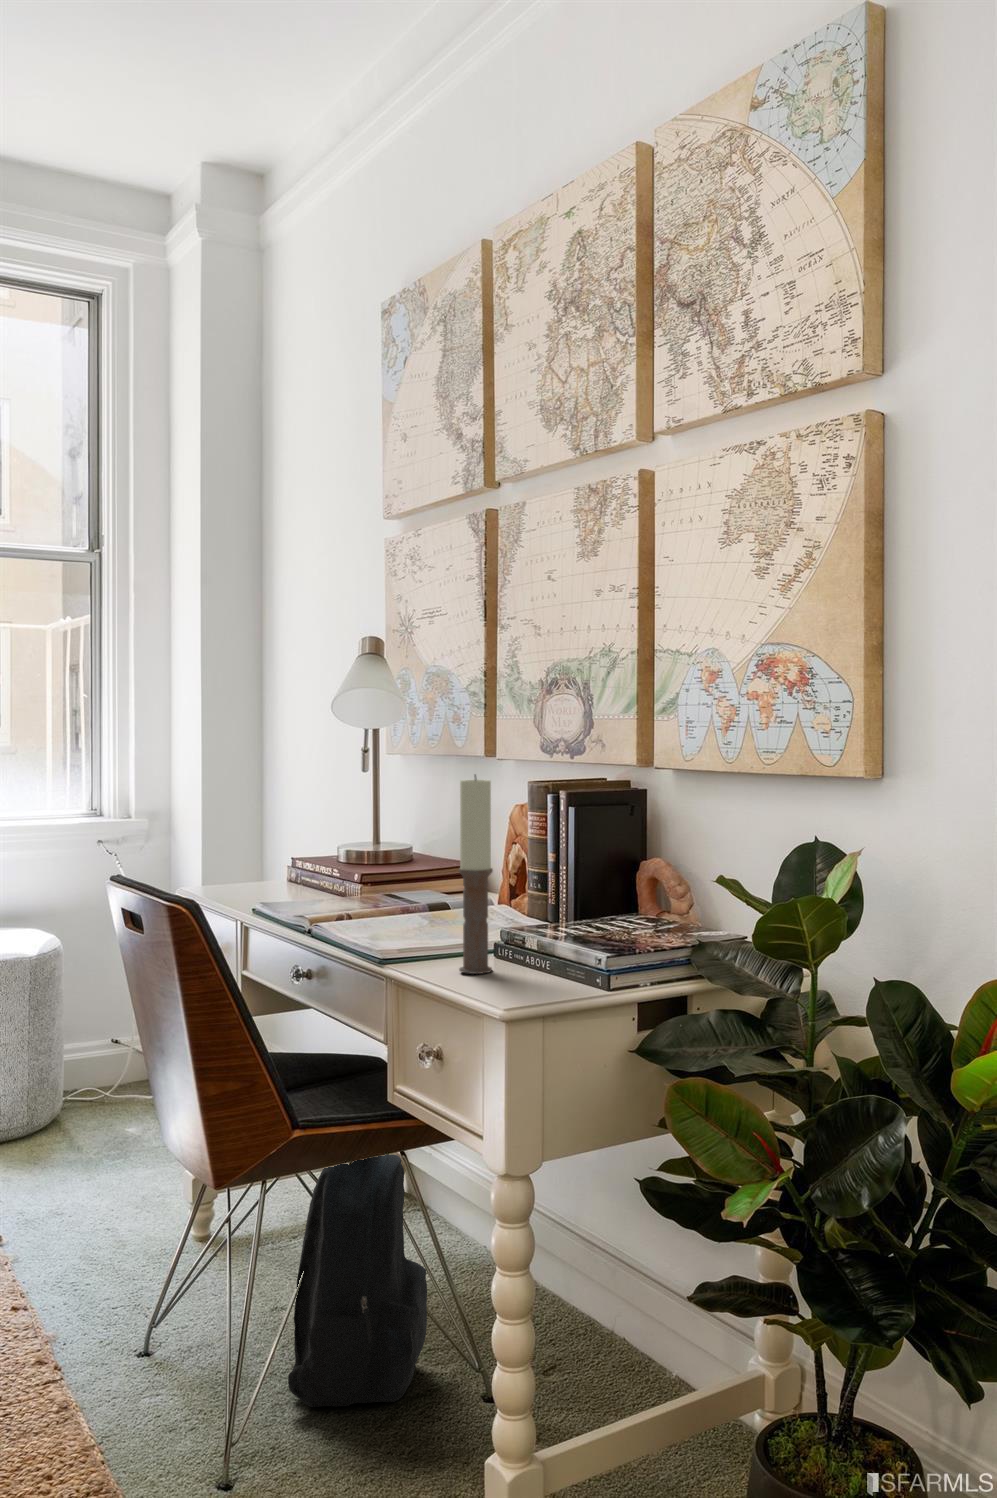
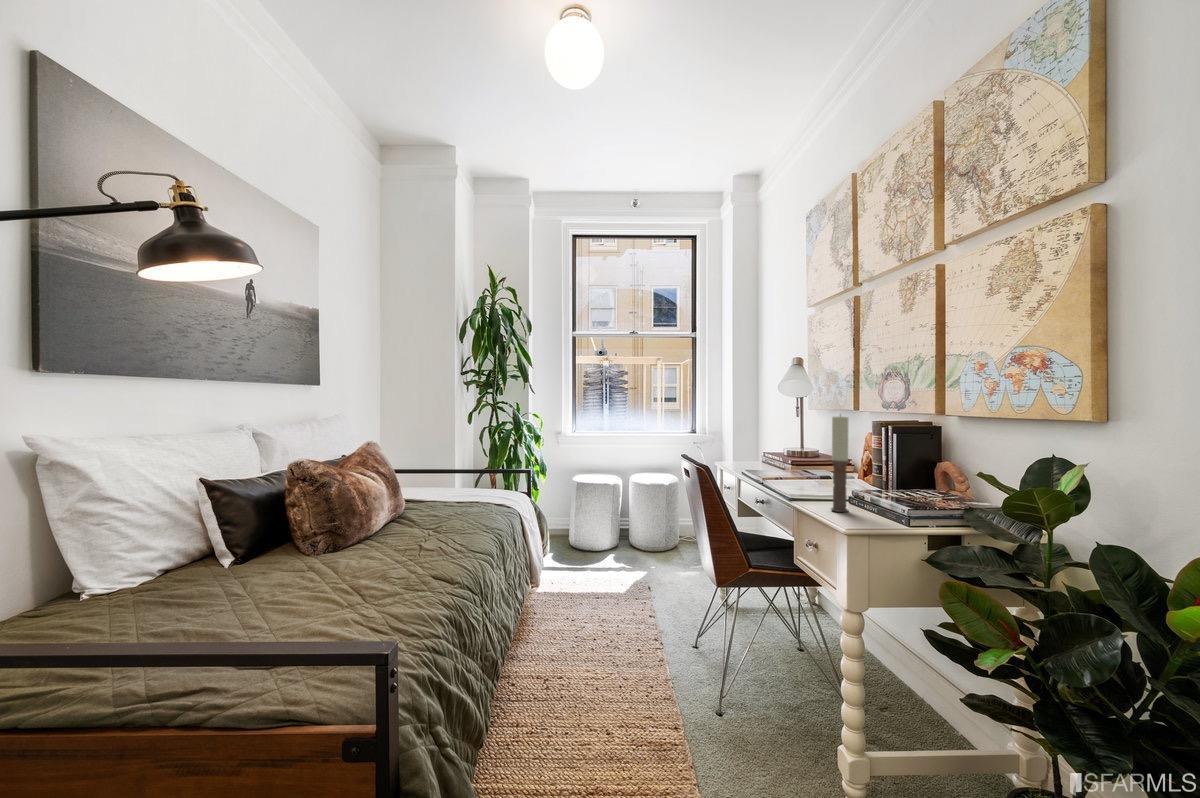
backpack: present [288,1155,427,1407] -> none [748,576,817,708]

